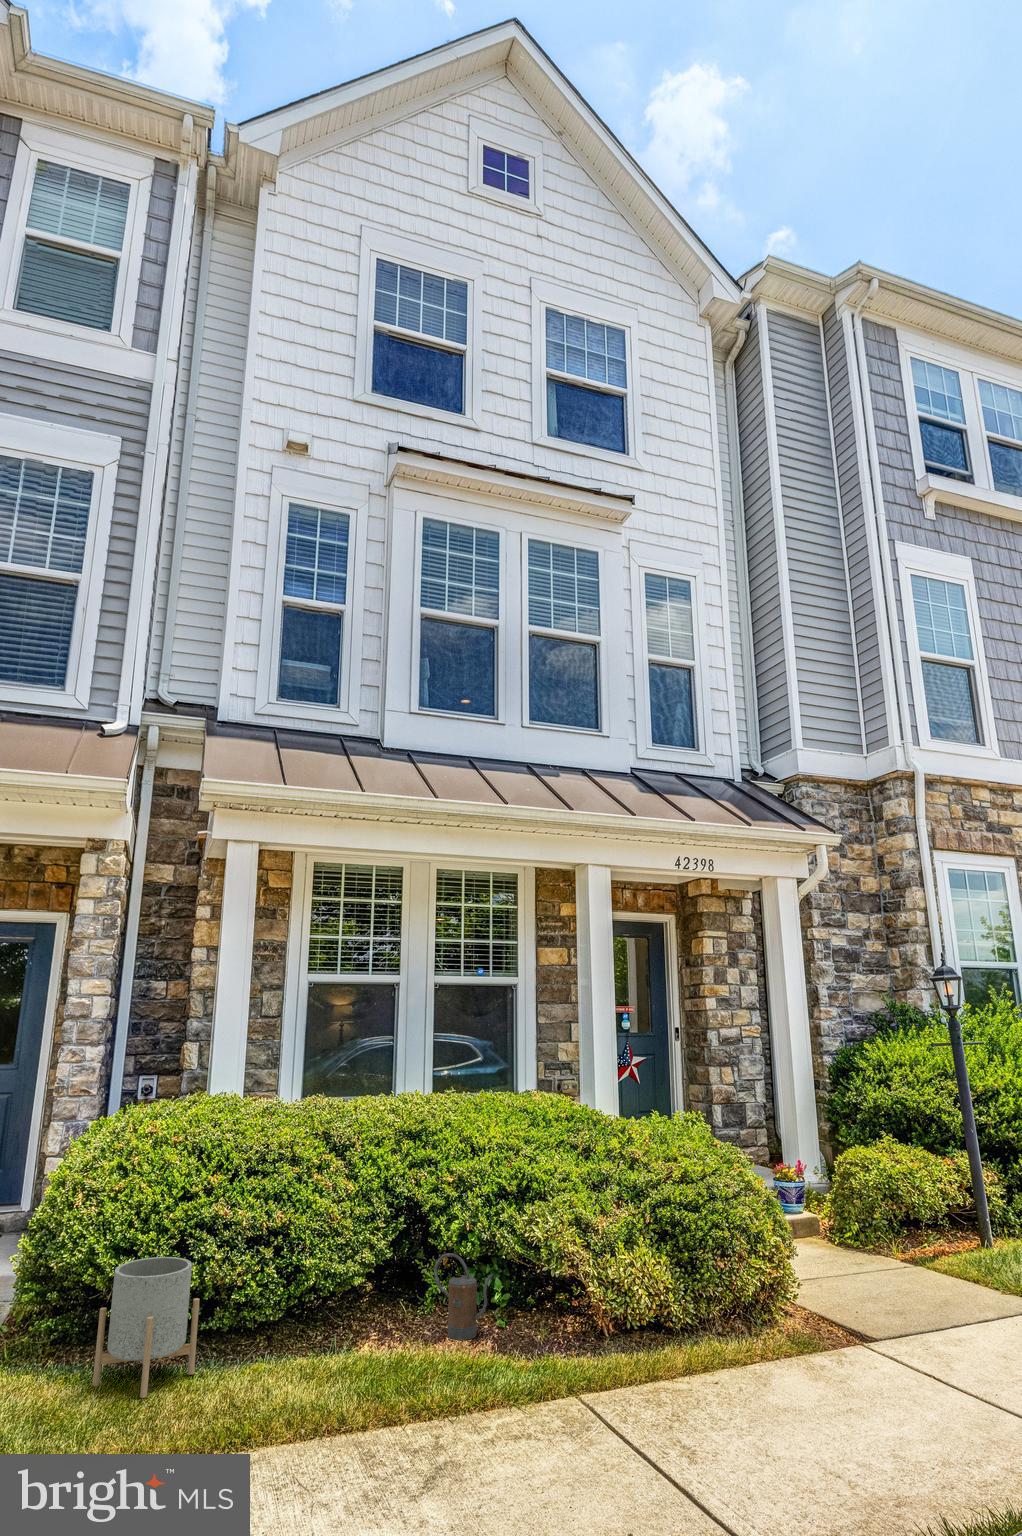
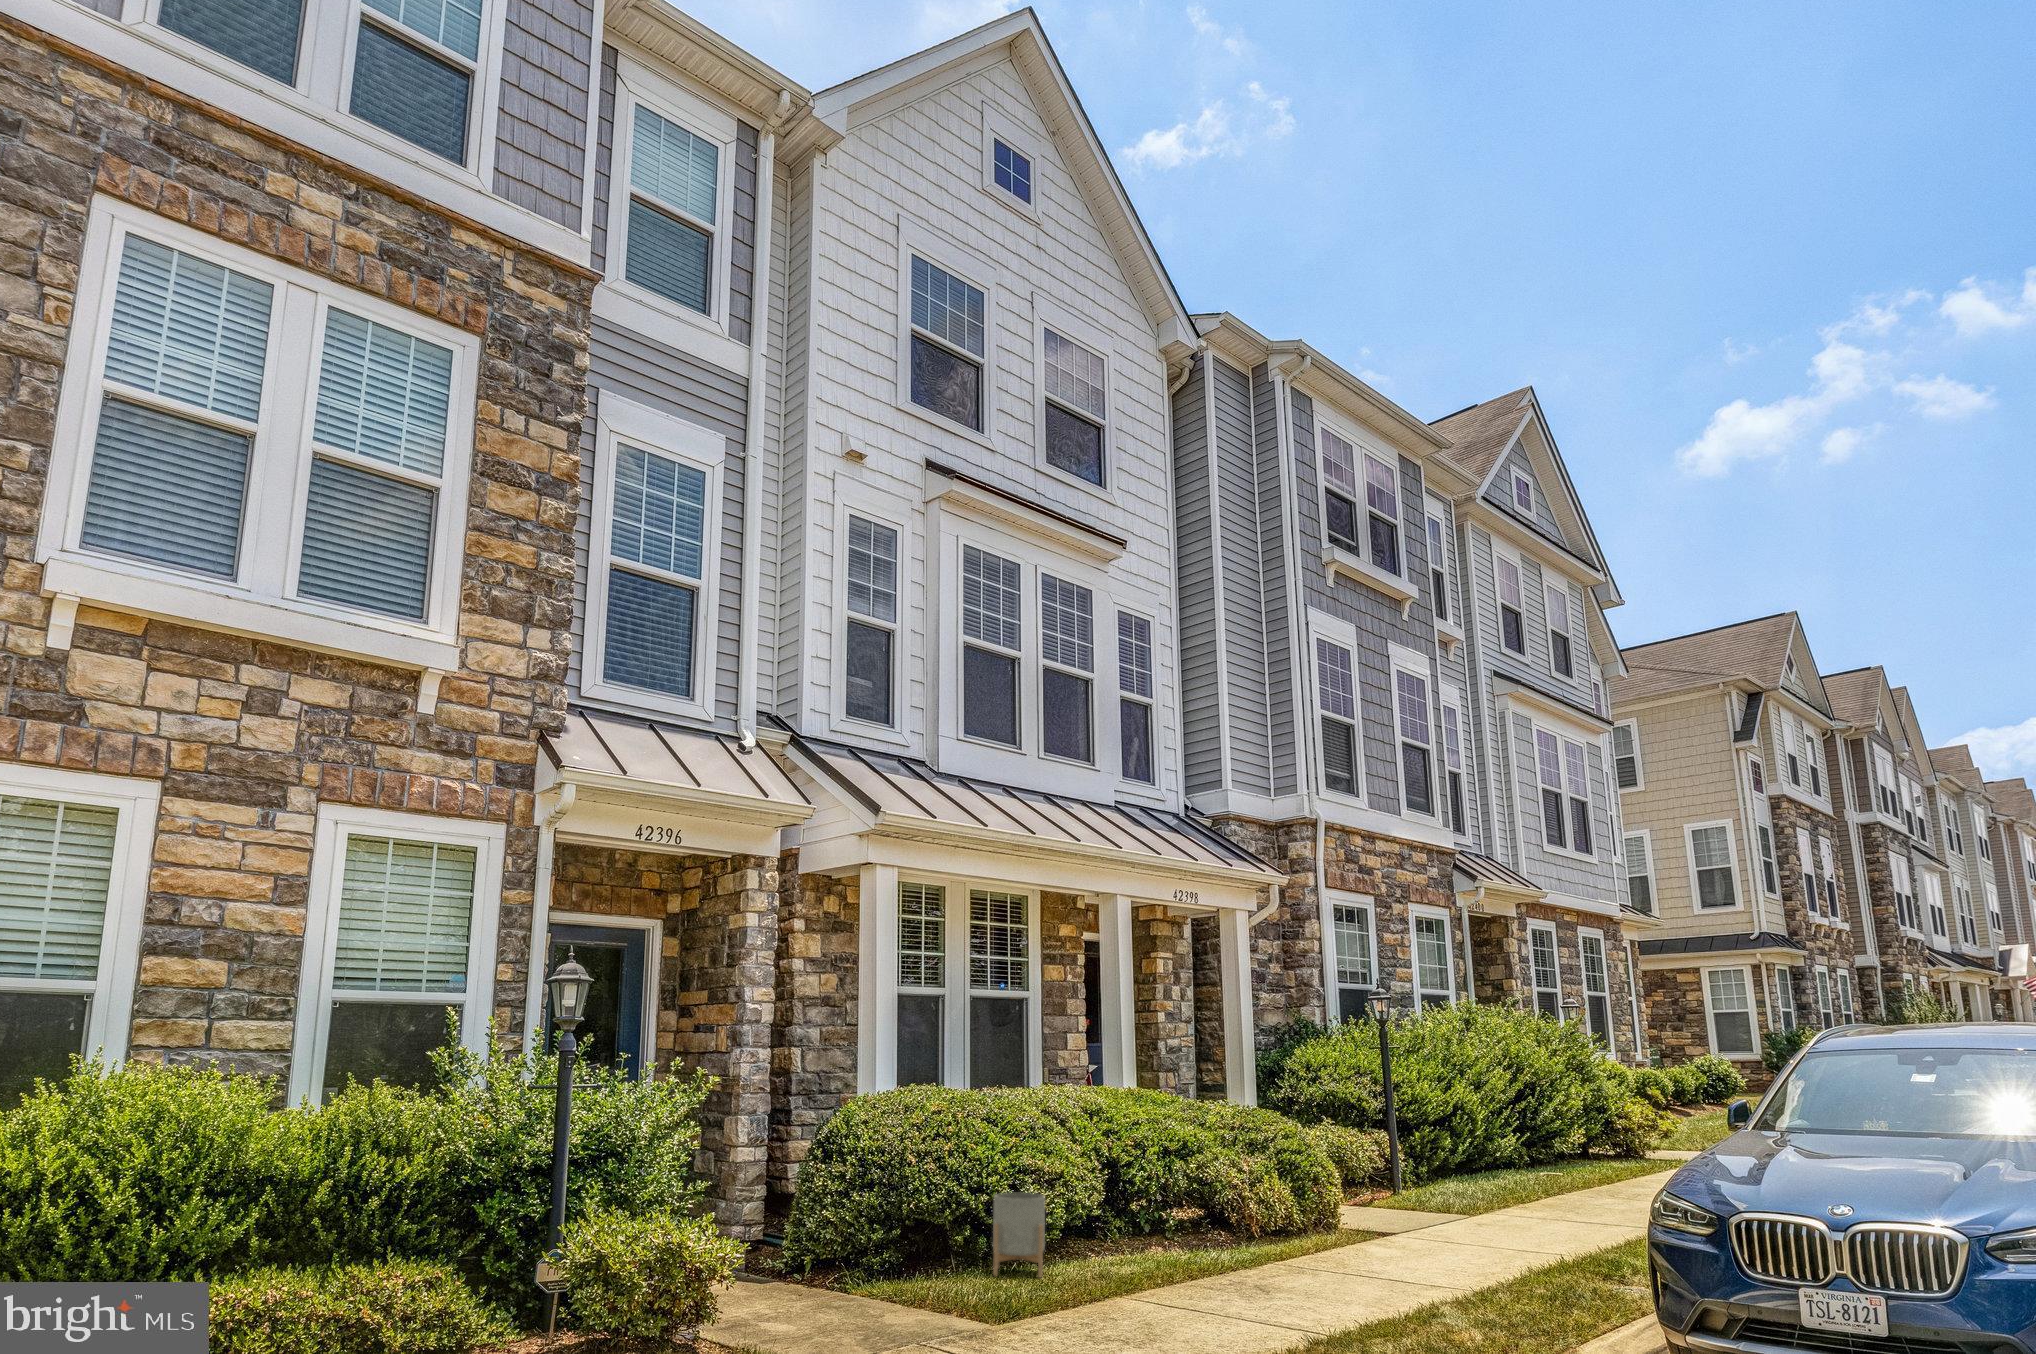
watering can: present [434,1253,493,1340] -> none [1130,1196,1178,1254]

